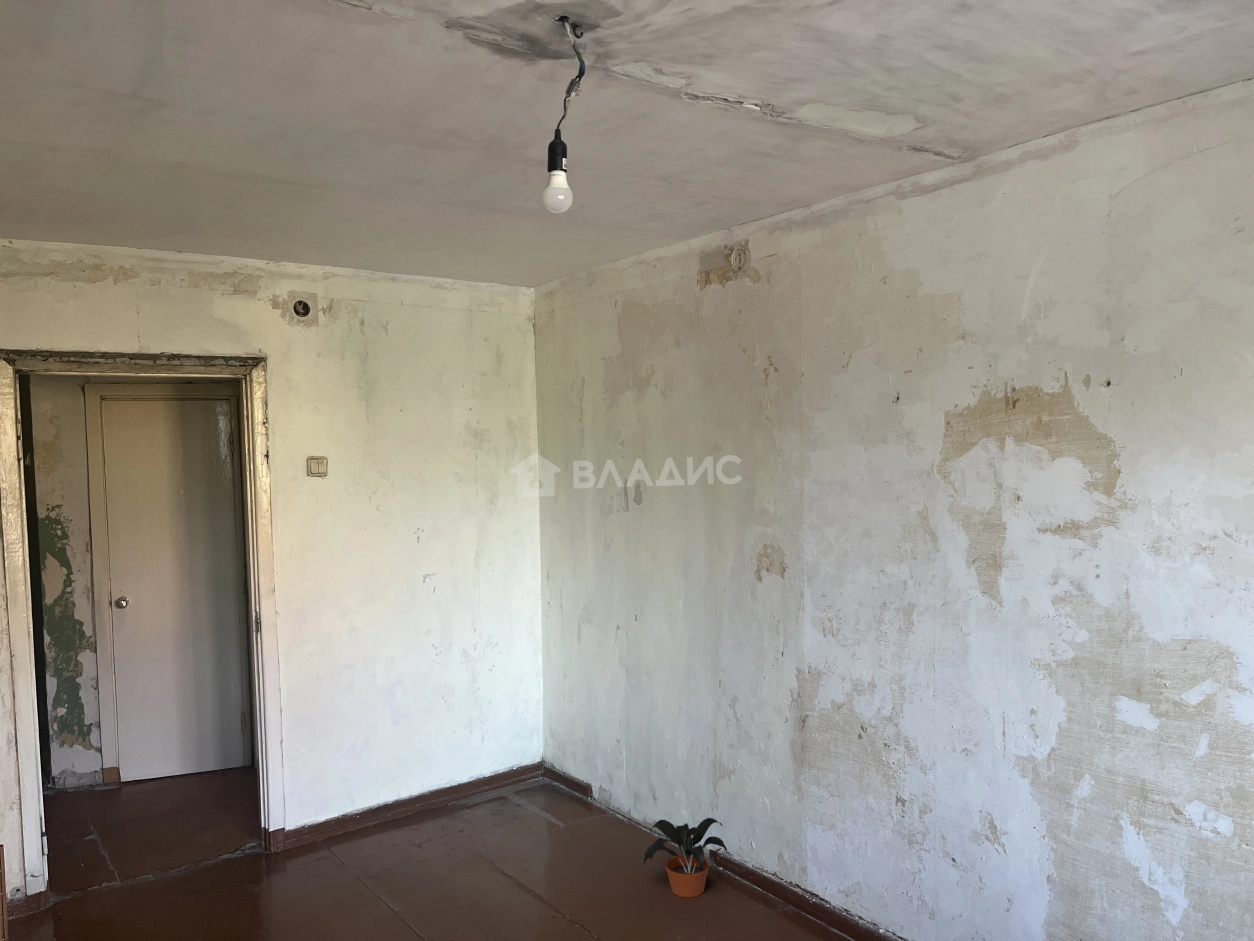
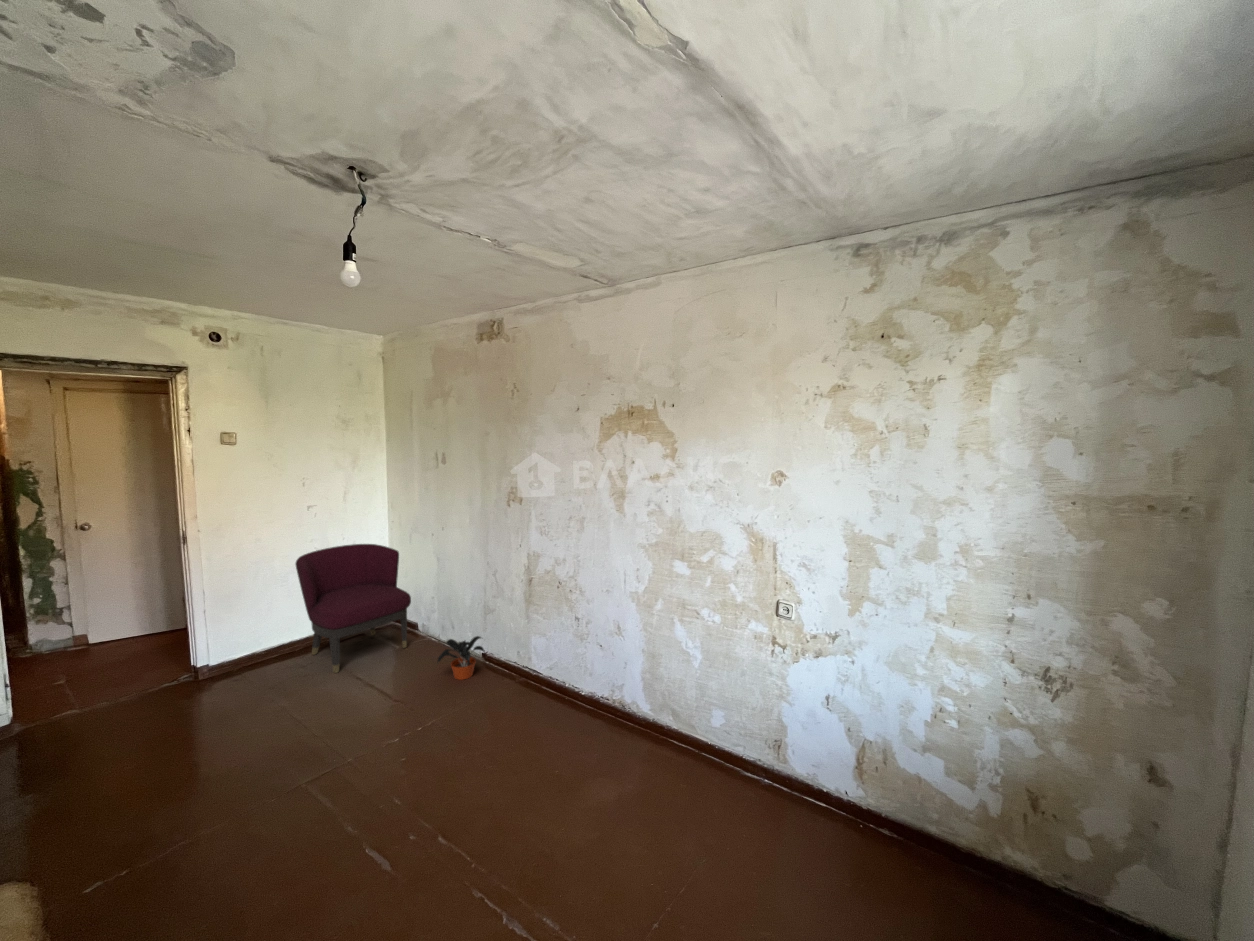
chair: none [407,640,584,863] -> present [296,544,411,673]

